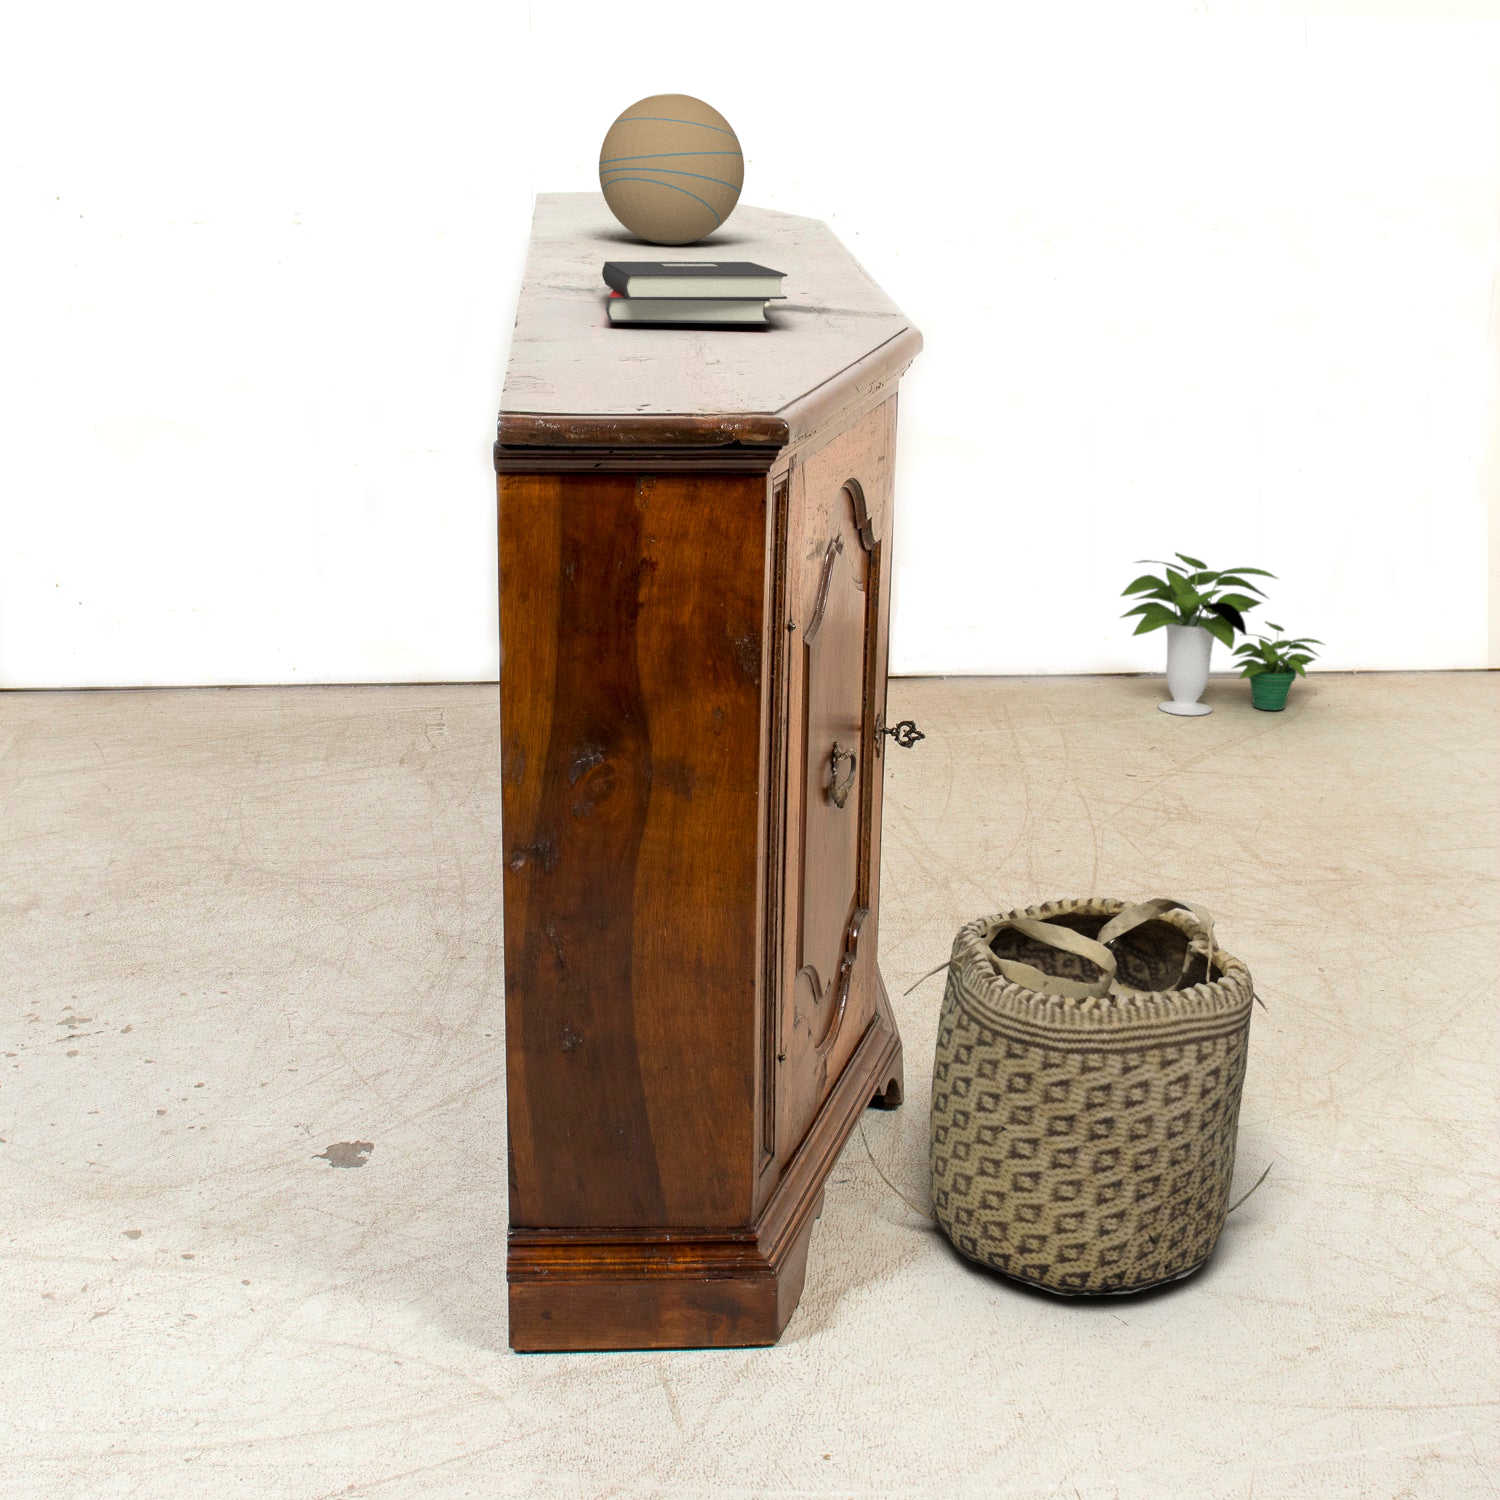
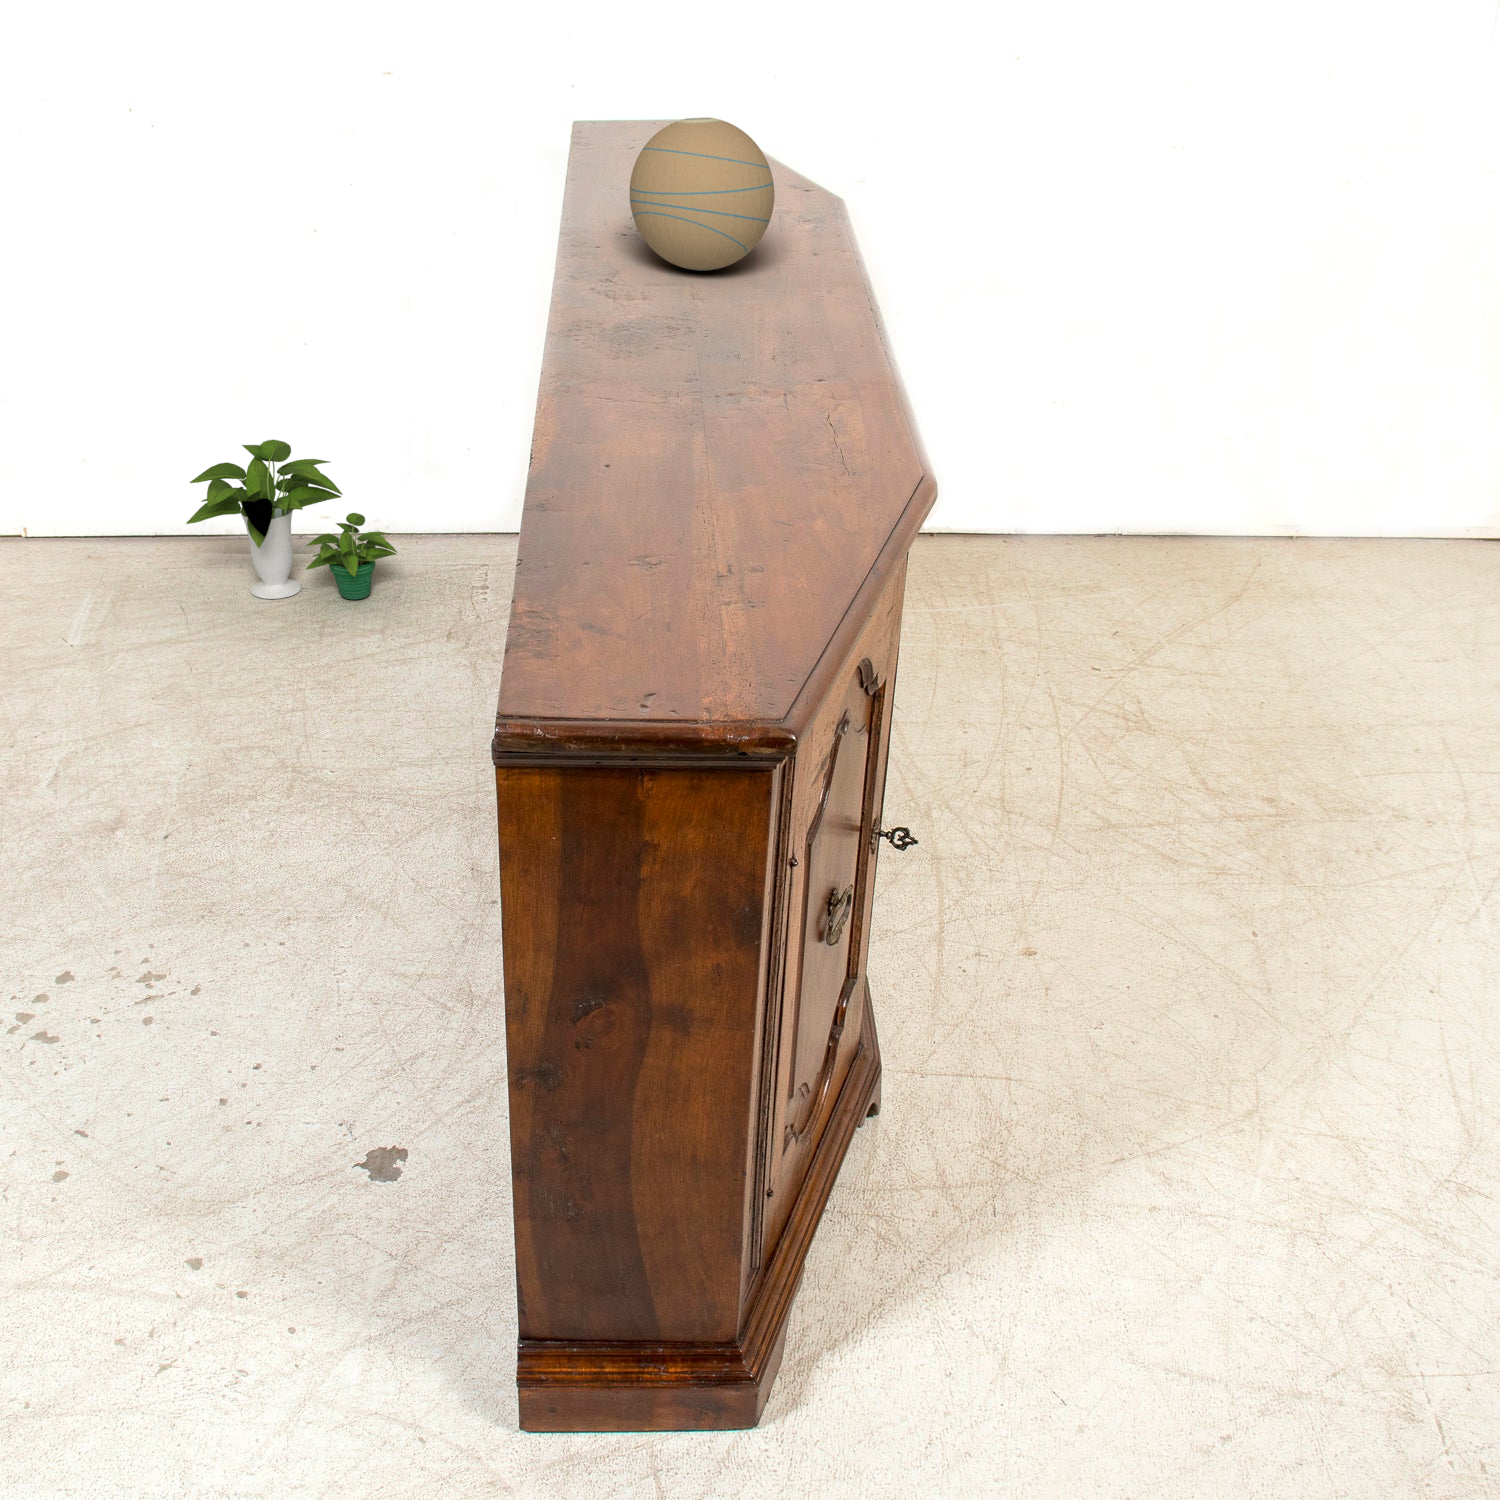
hardback book: present [602,261,788,324] -> none [621,381,807,493]
potted plant: present [1121,553,1323,715] -> present [186,440,398,599]
basket: present [857,897,1273,1296] -> none [839,996,1231,1378]

